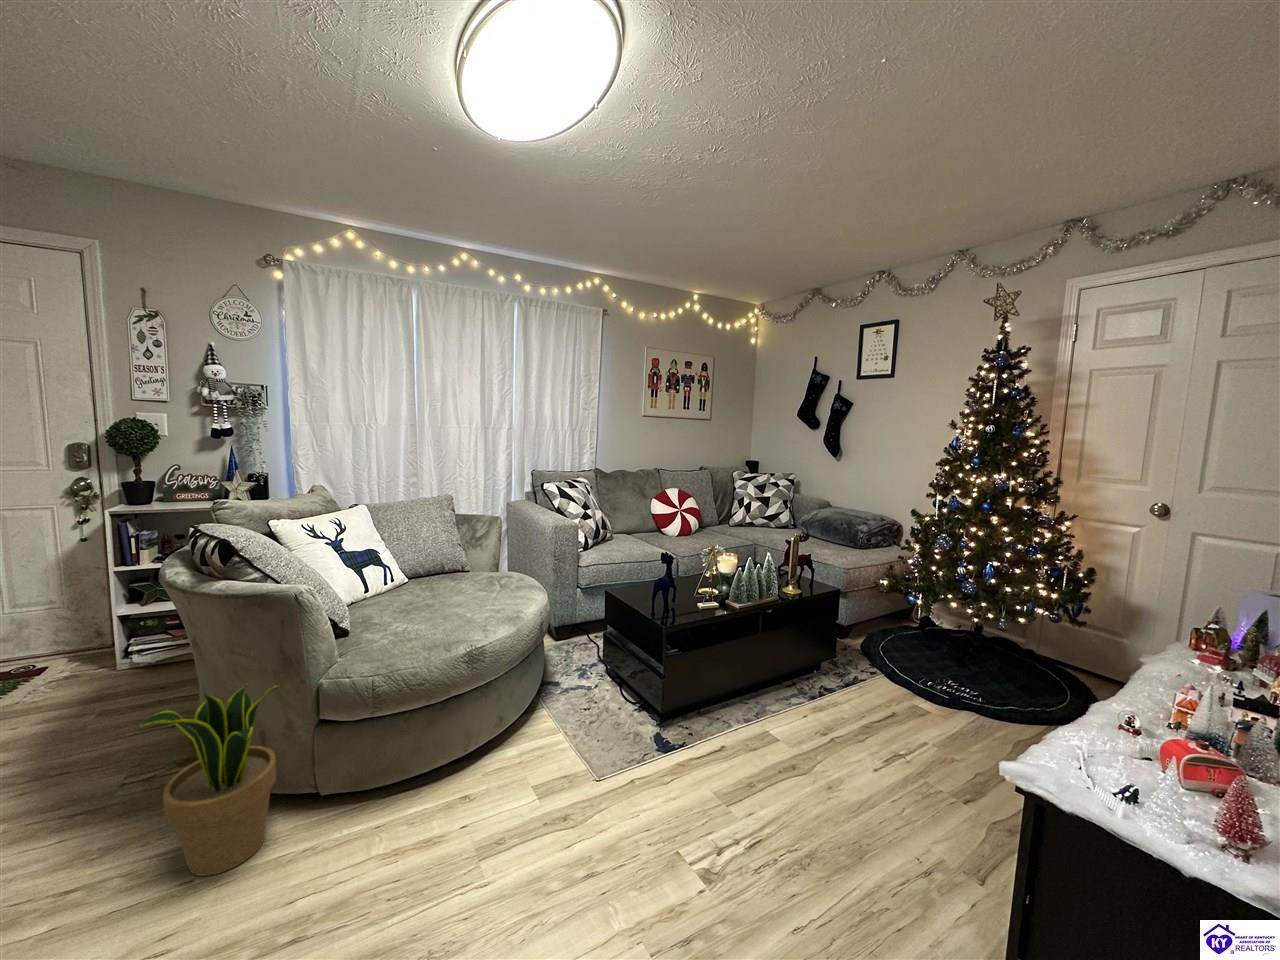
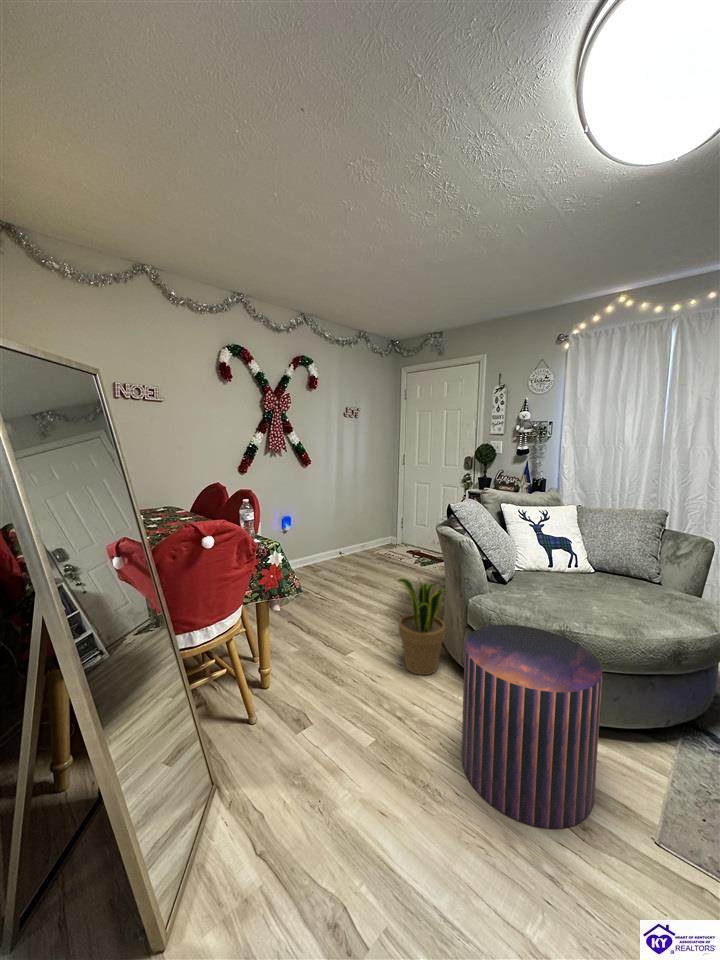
pouf: none [403,656,561,894] -> present [461,625,602,828]

